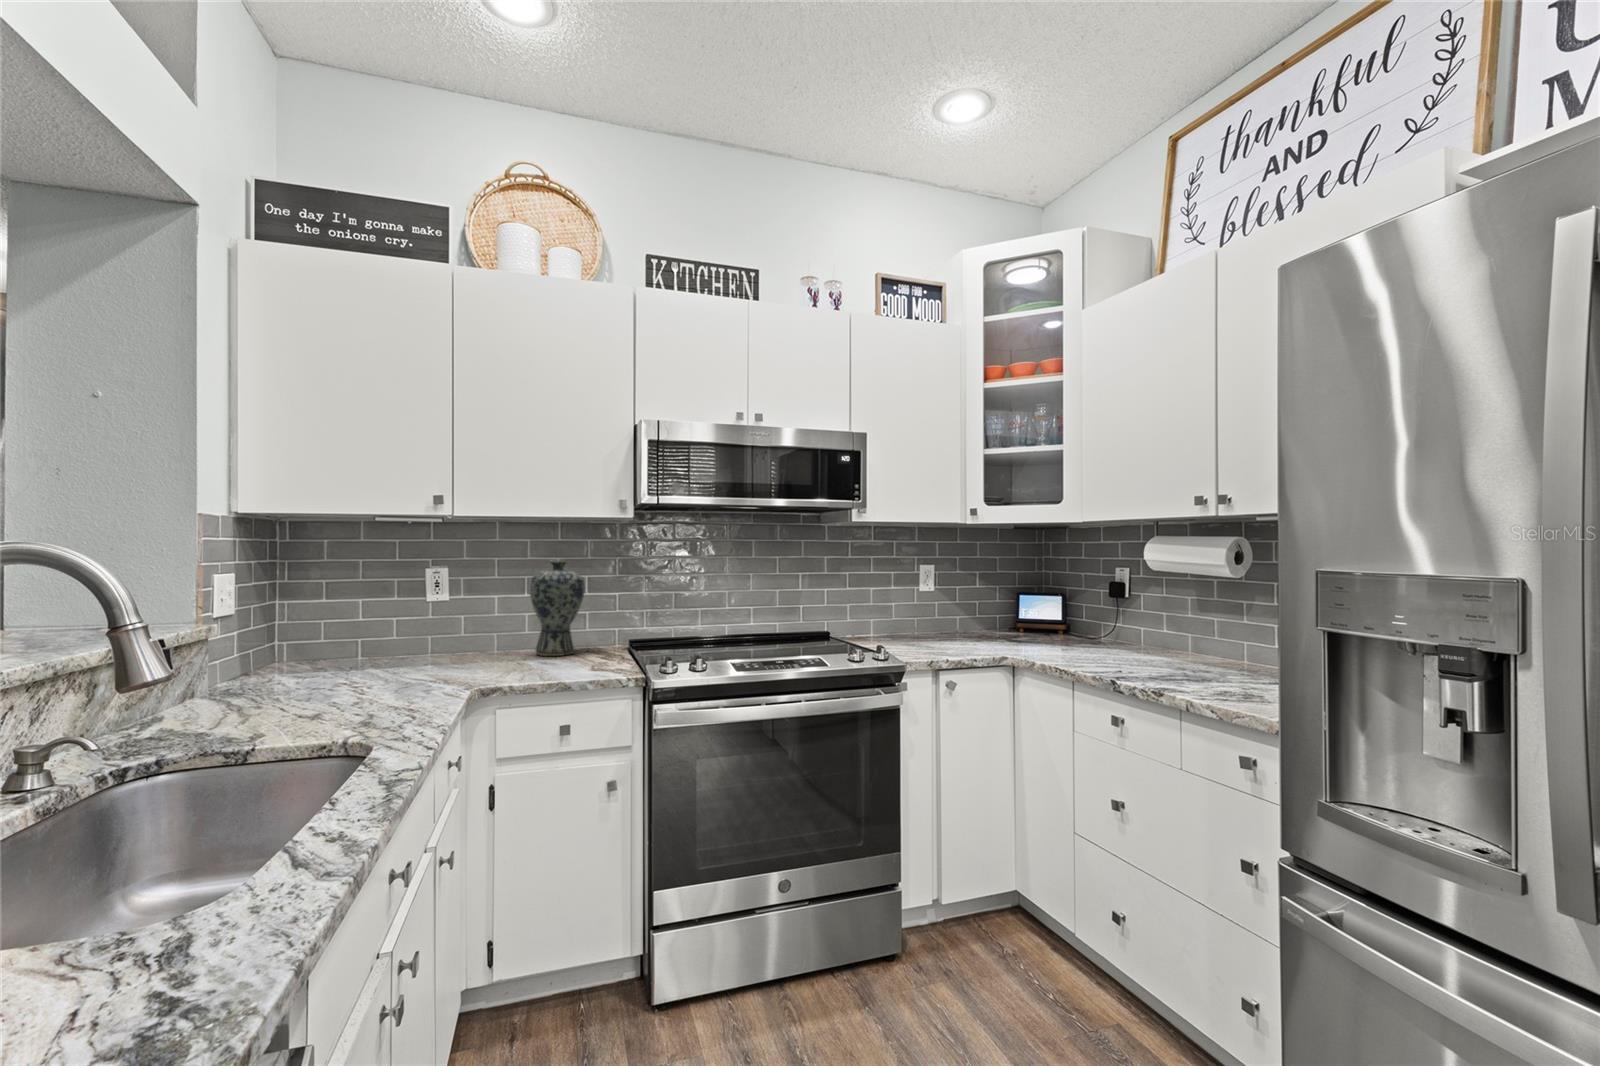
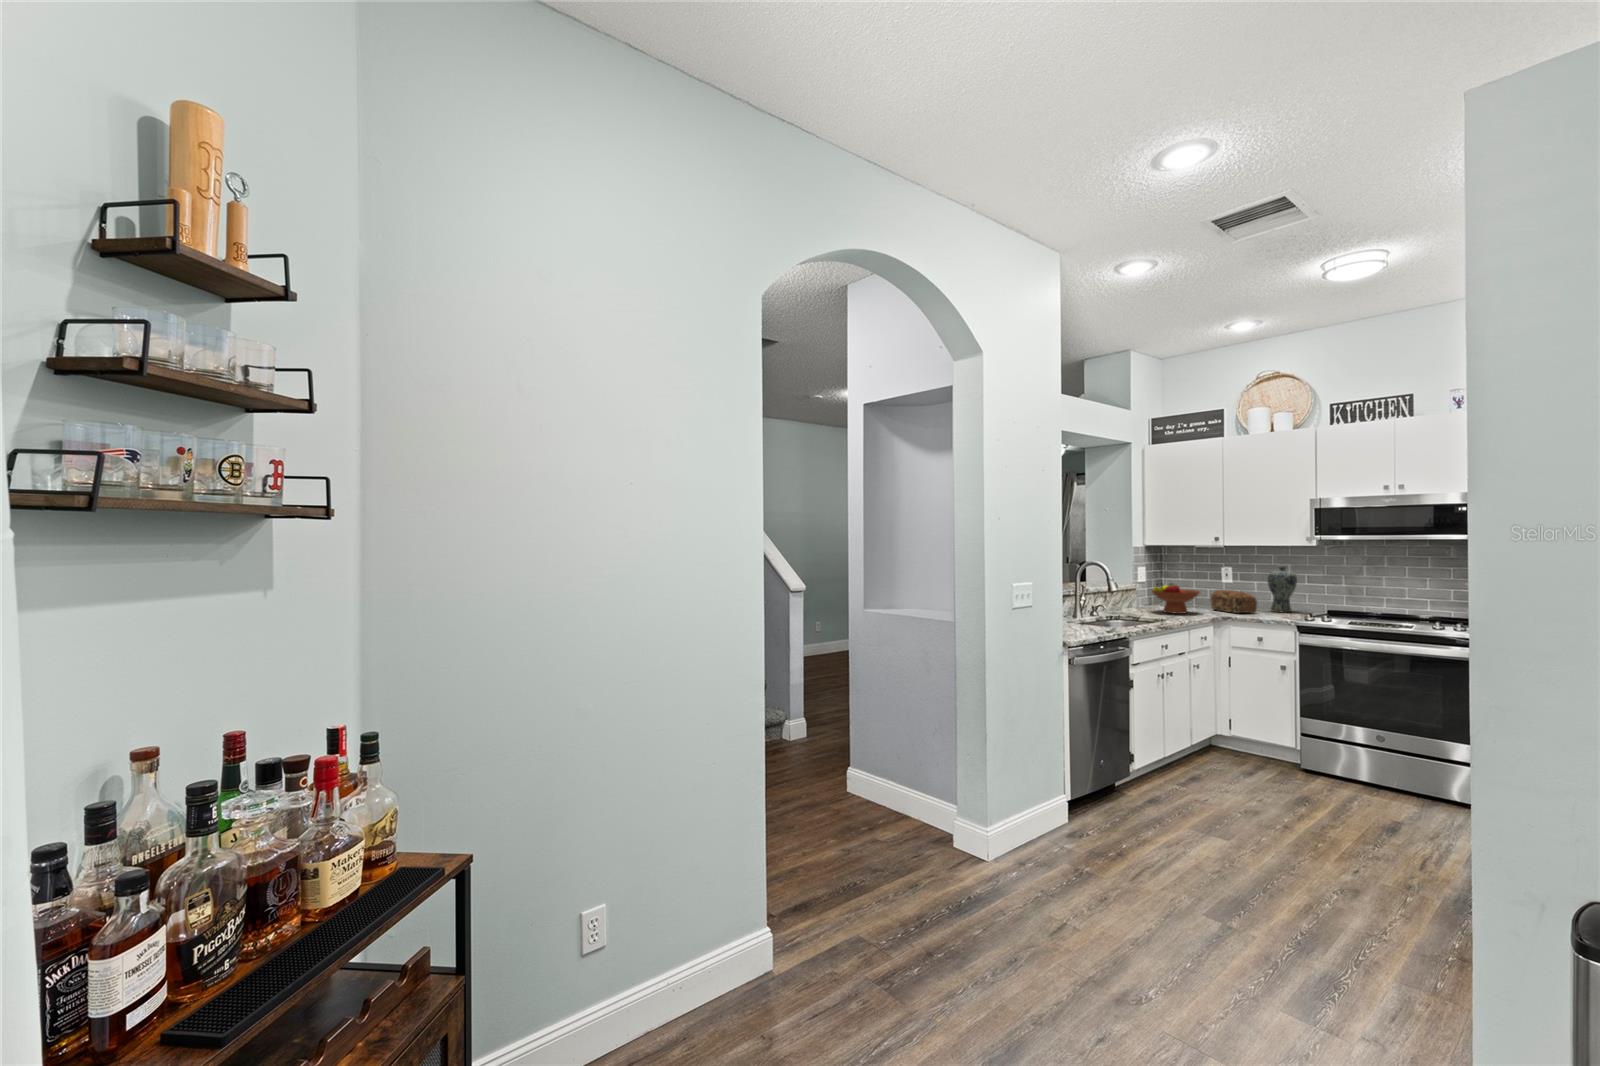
fruit bowl: none [269,612,418,700] -> present [1152,583,1200,614]
bread loaf: none [418,619,528,671] -> present [1210,590,1257,613]

